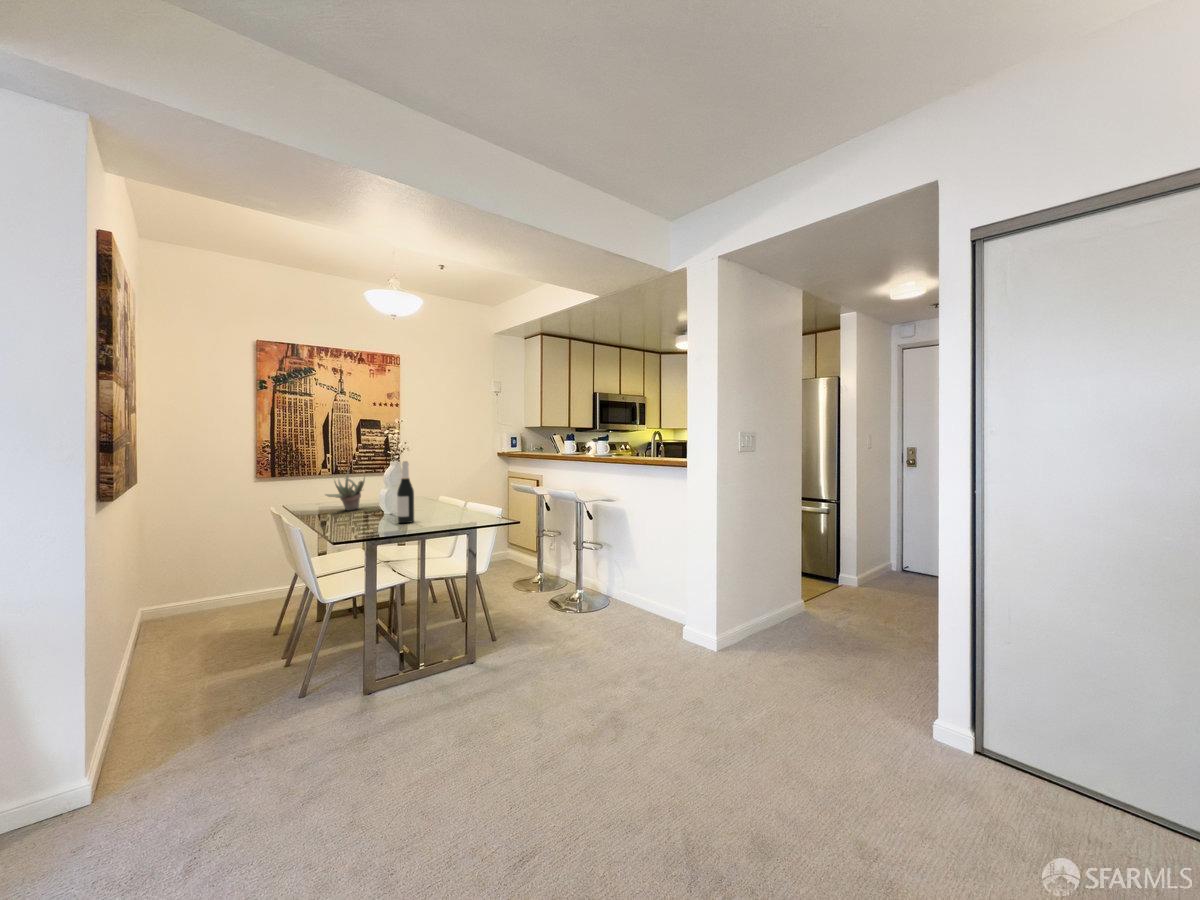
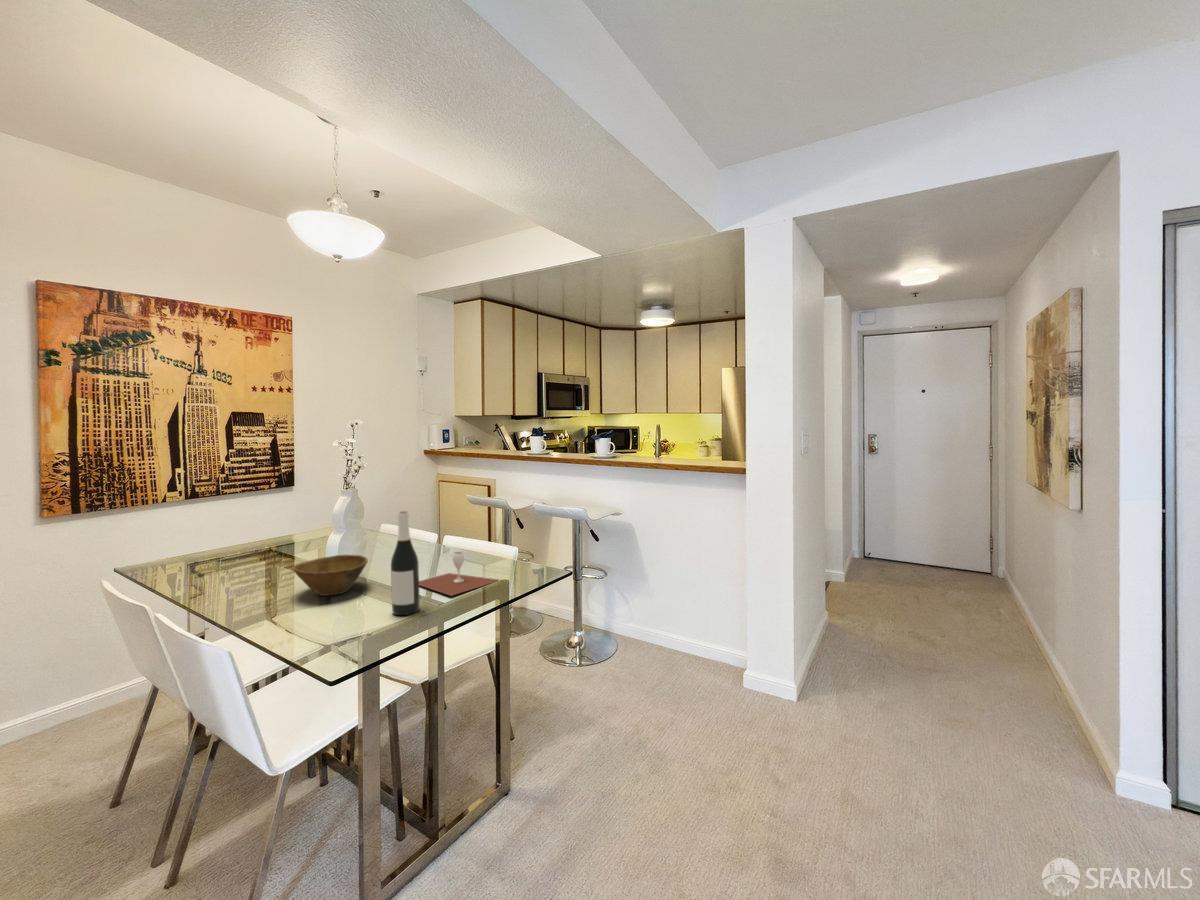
succulent plant: present [326,471,365,510] -> none [219,510,285,576]
wine glass: none [424,495,478,518] -> present [419,552,499,596]
bowl: none [356,496,400,517] -> present [292,555,368,596]

